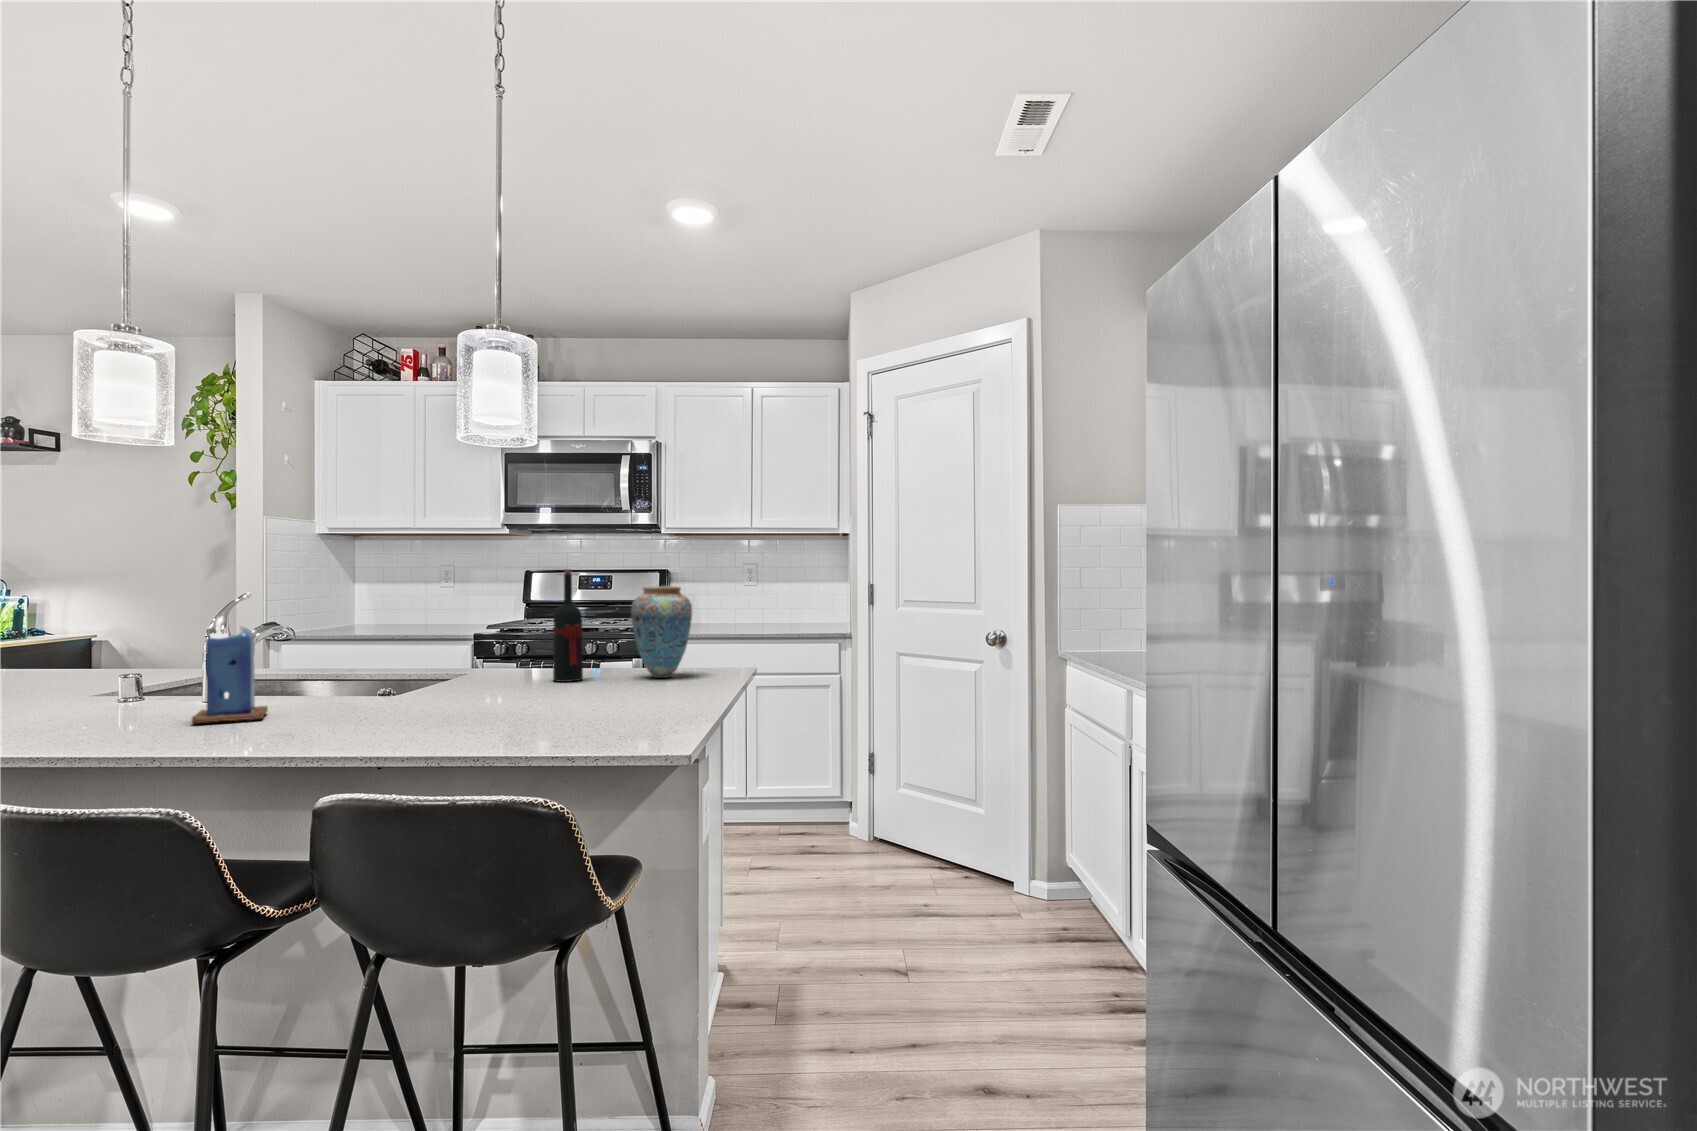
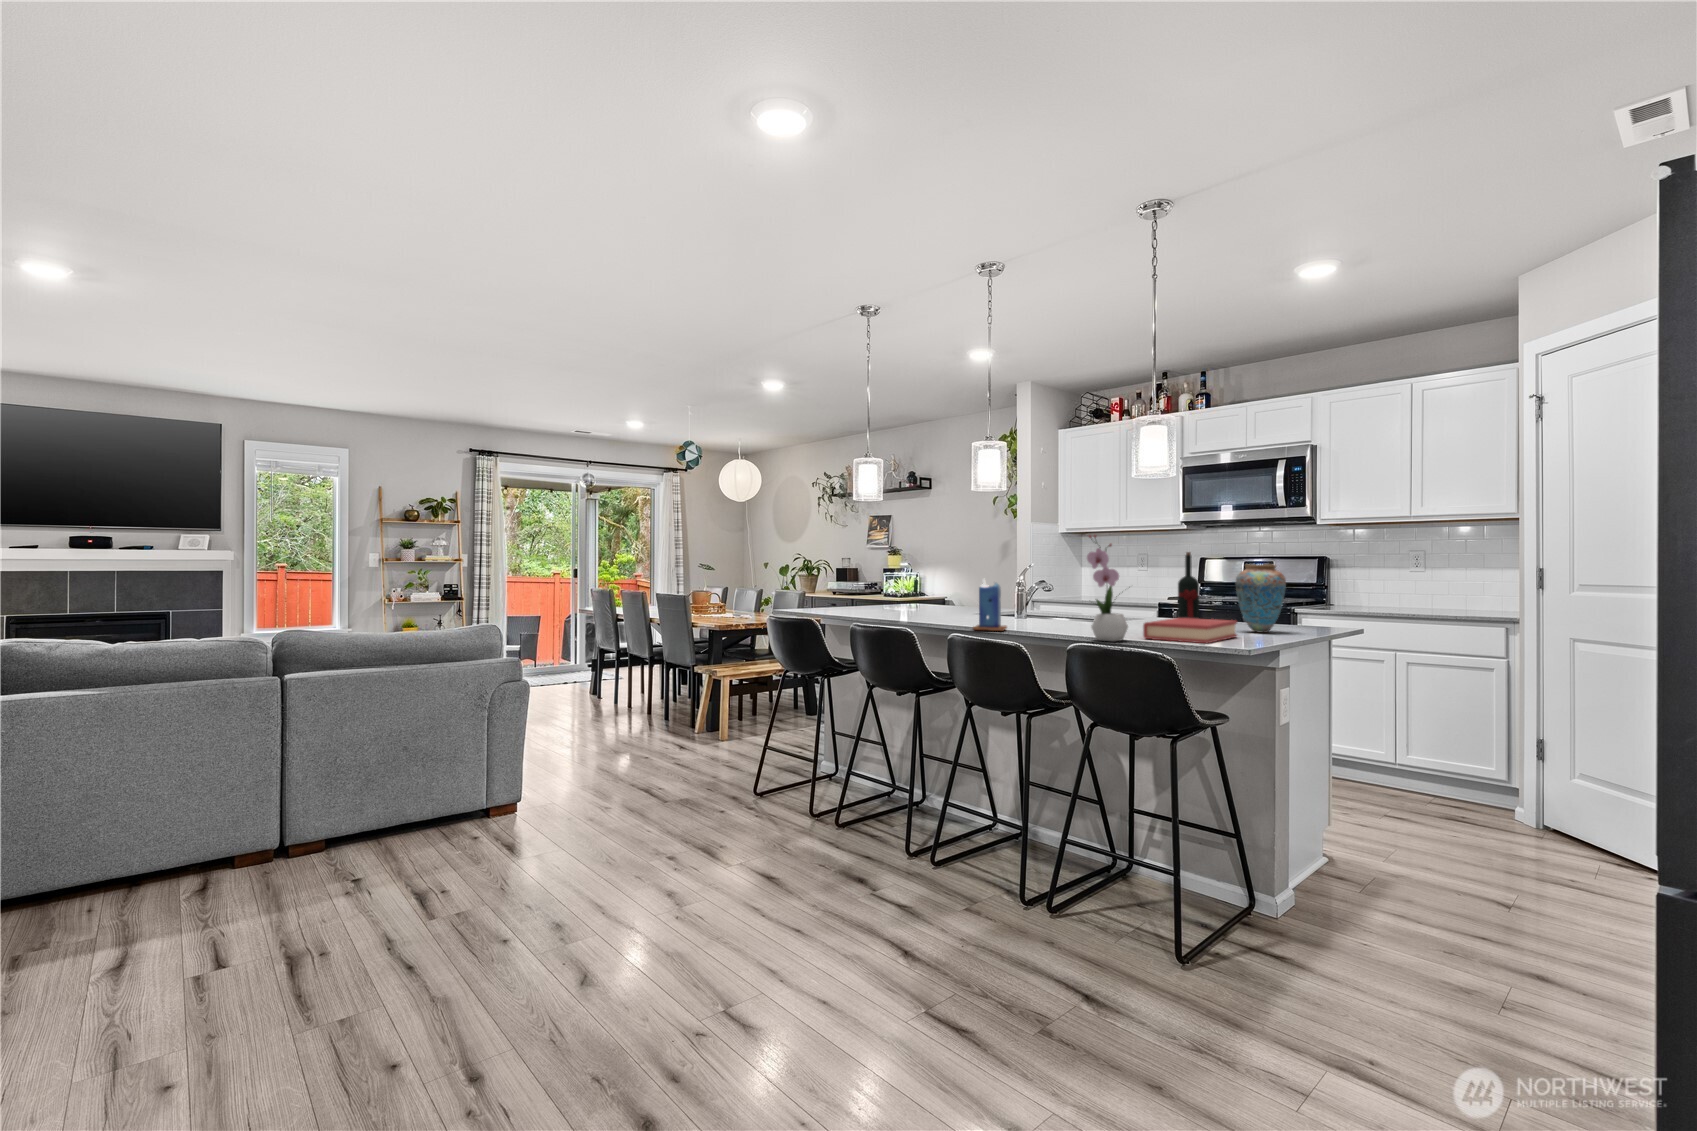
flower arrangement: none [445,543,518,723] -> present [1087,535,1128,641]
hardback book: none [530,667,649,709] -> present [1143,618,1237,643]

